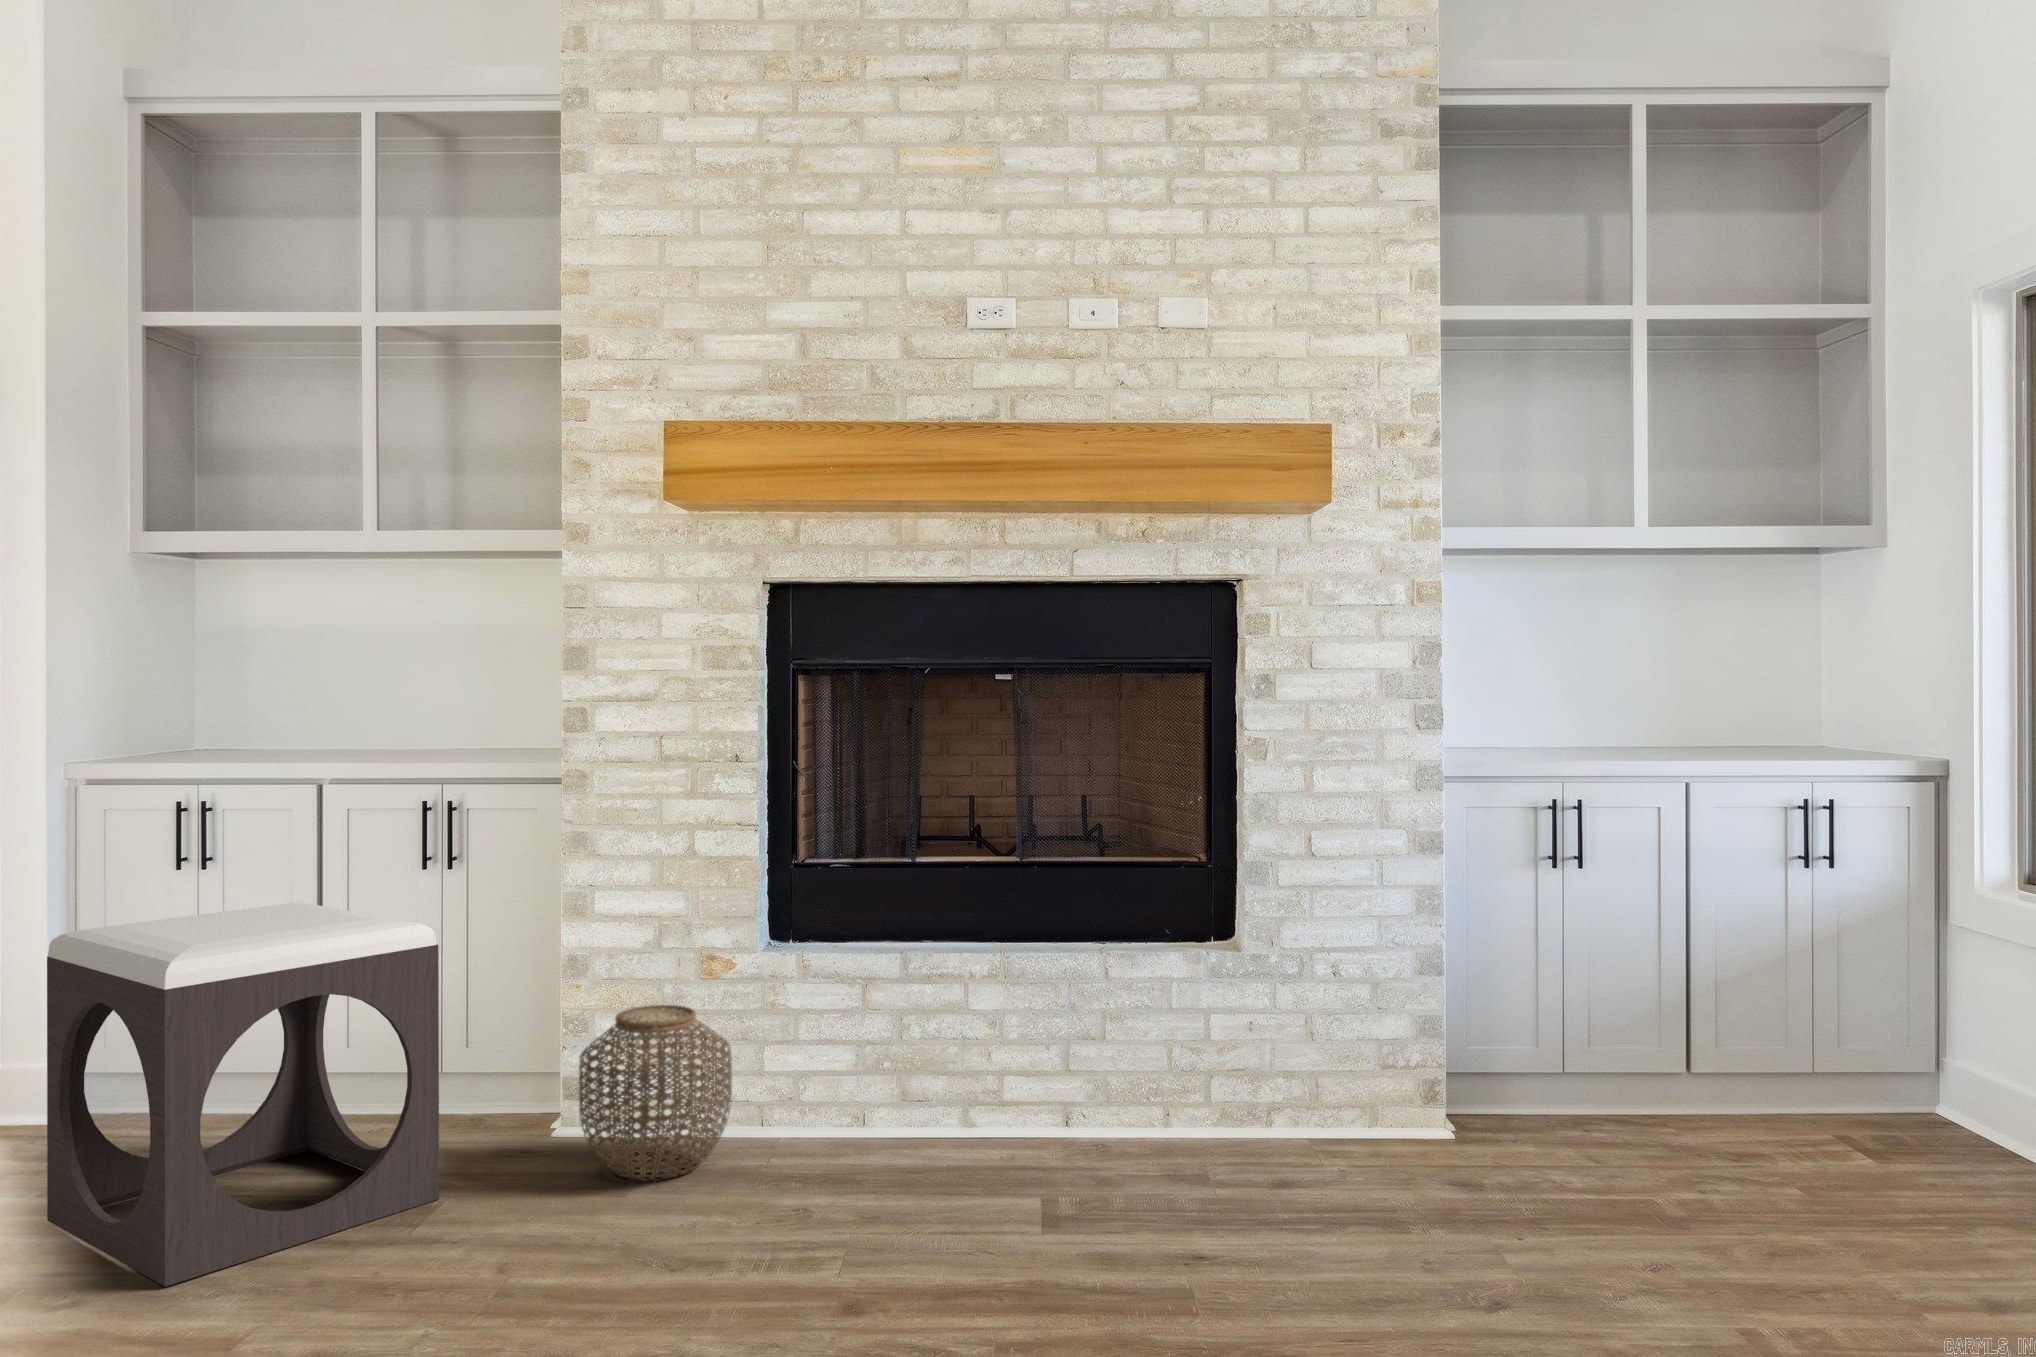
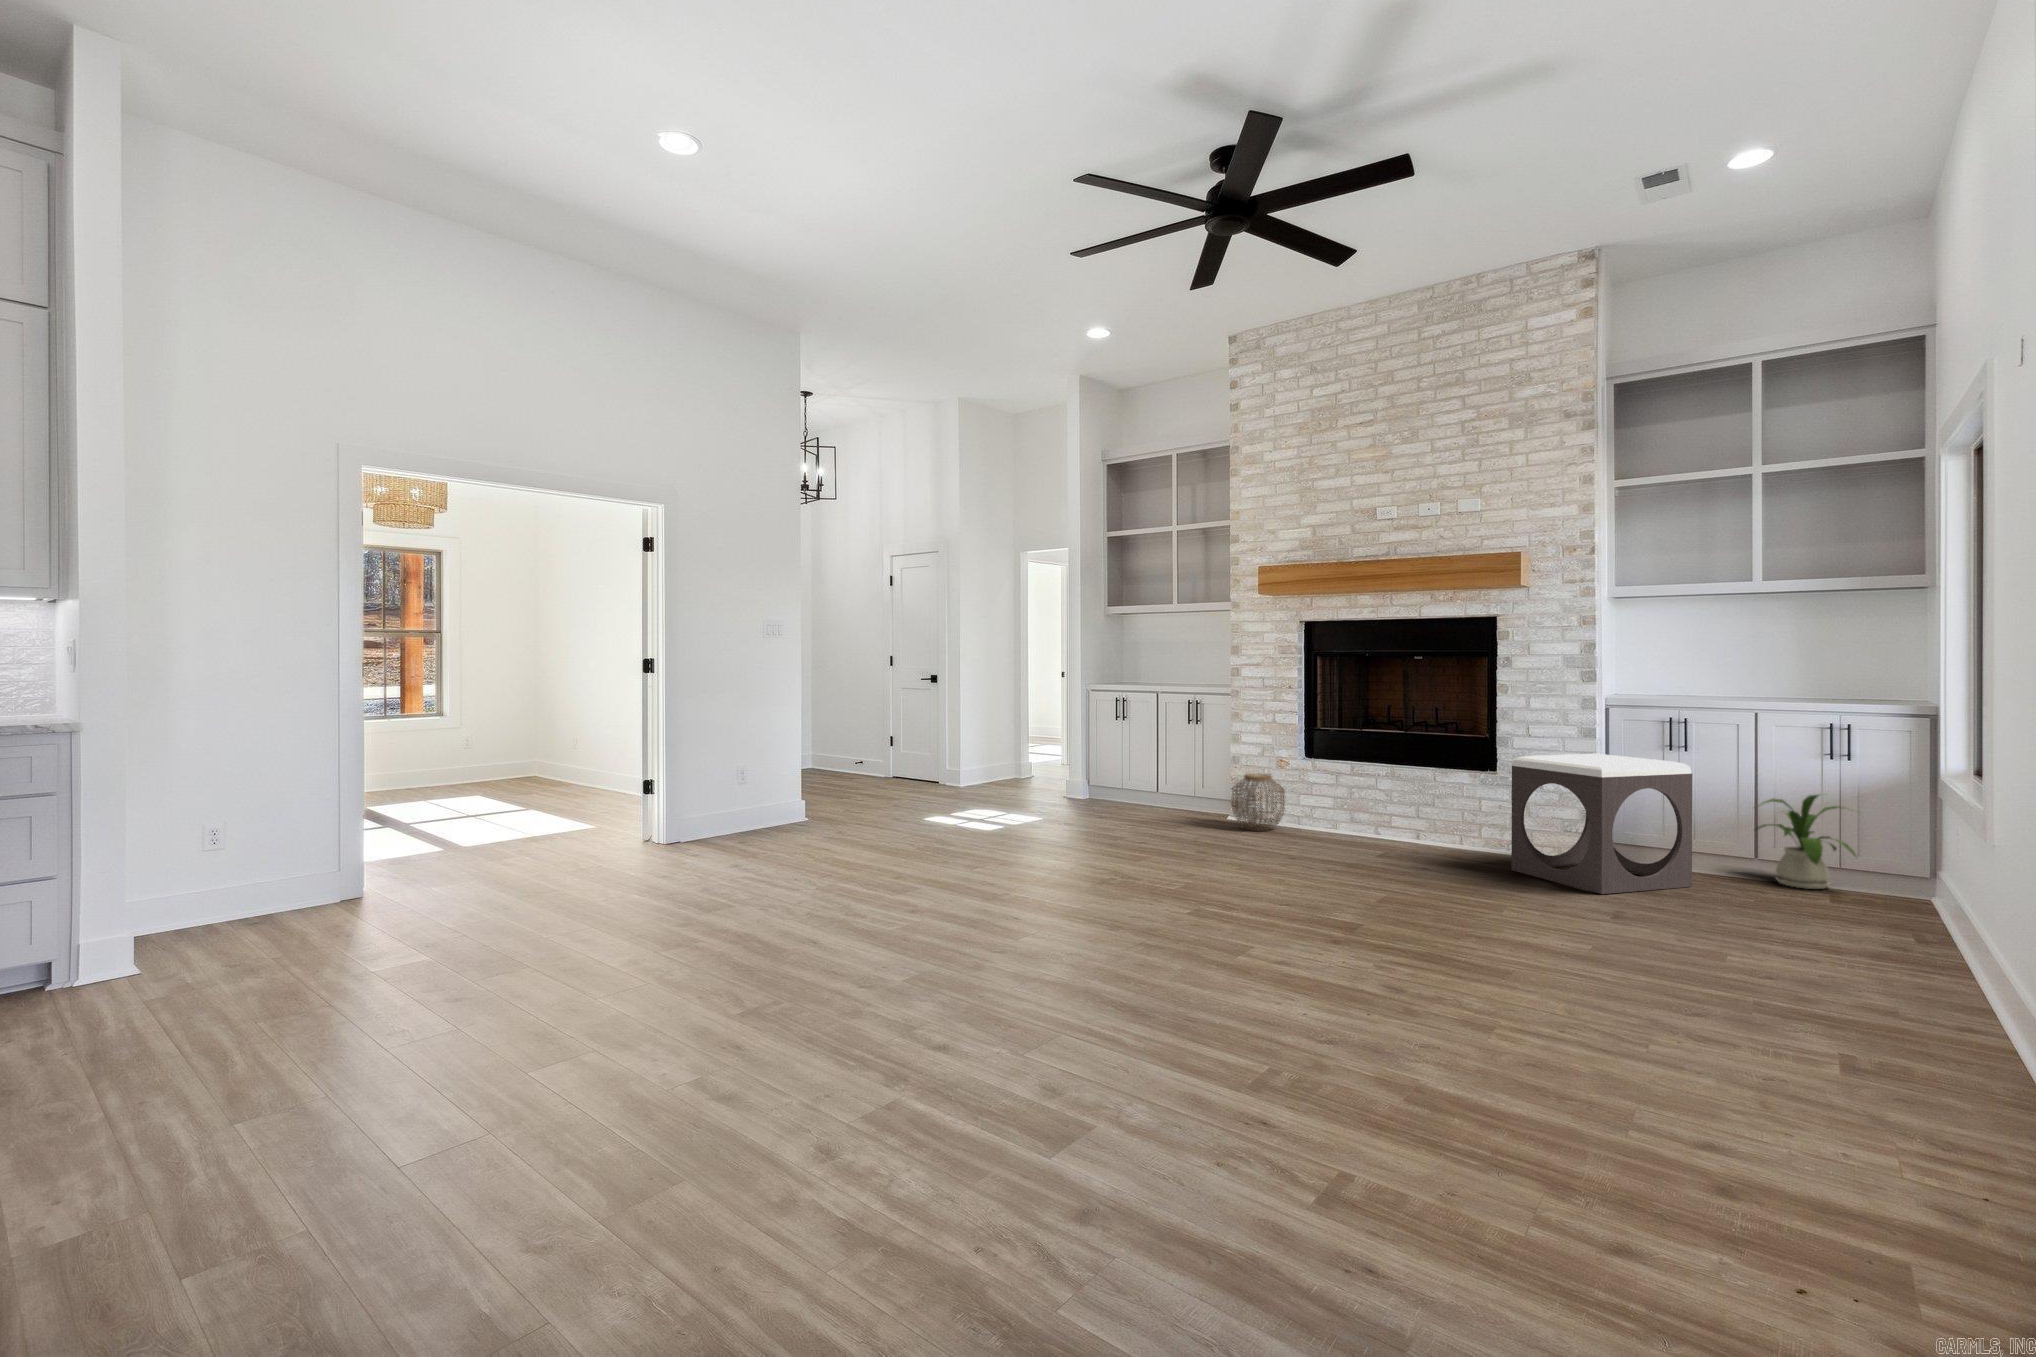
footstool: present [47,902,439,1287] -> present [1511,754,1692,894]
house plant: none [1724,964,1971,1165] -> present [1756,795,1856,889]

